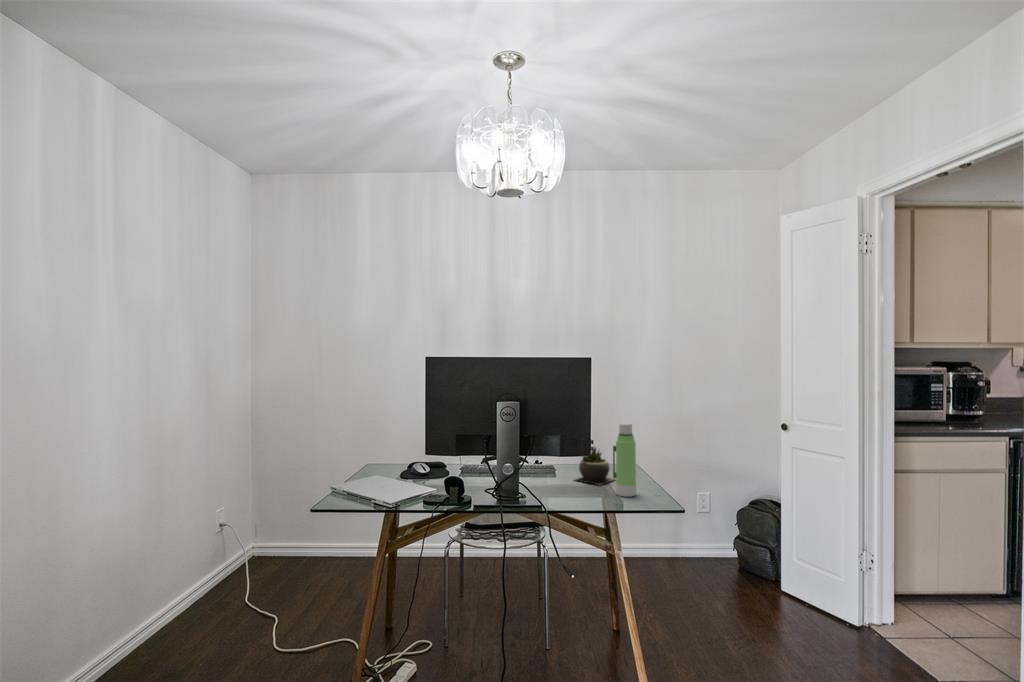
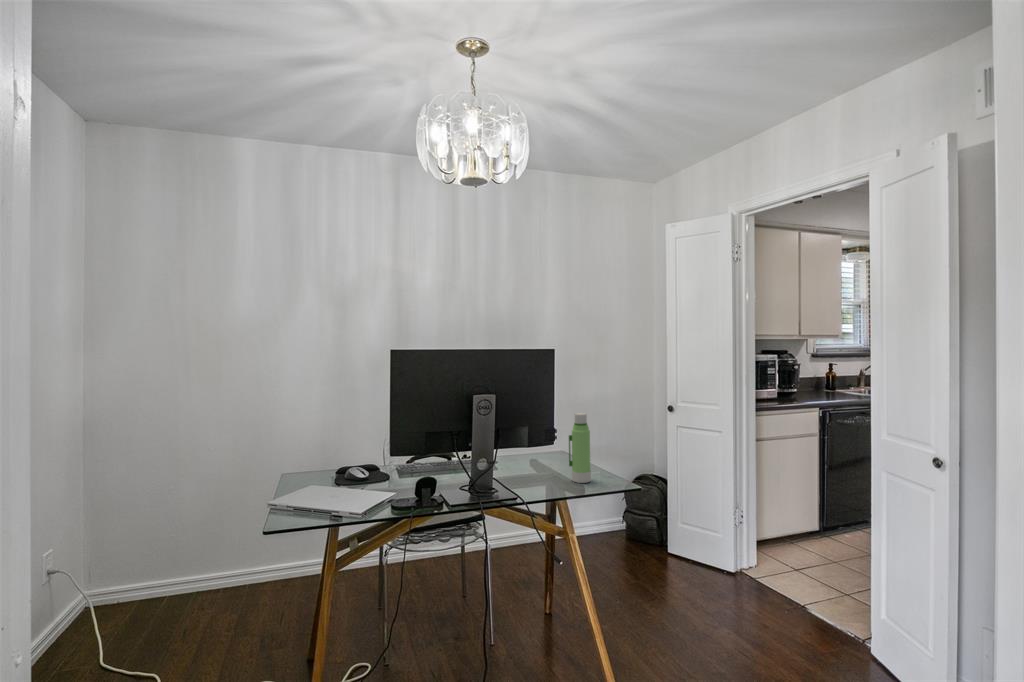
succulent plant: present [574,447,614,485] -> none [522,436,560,474]

